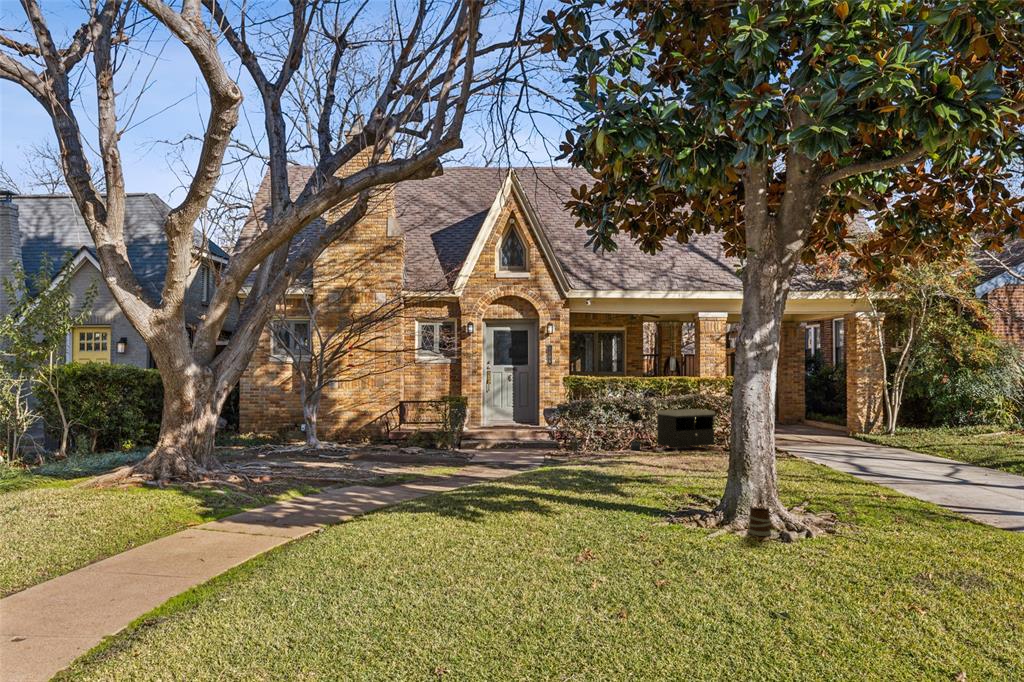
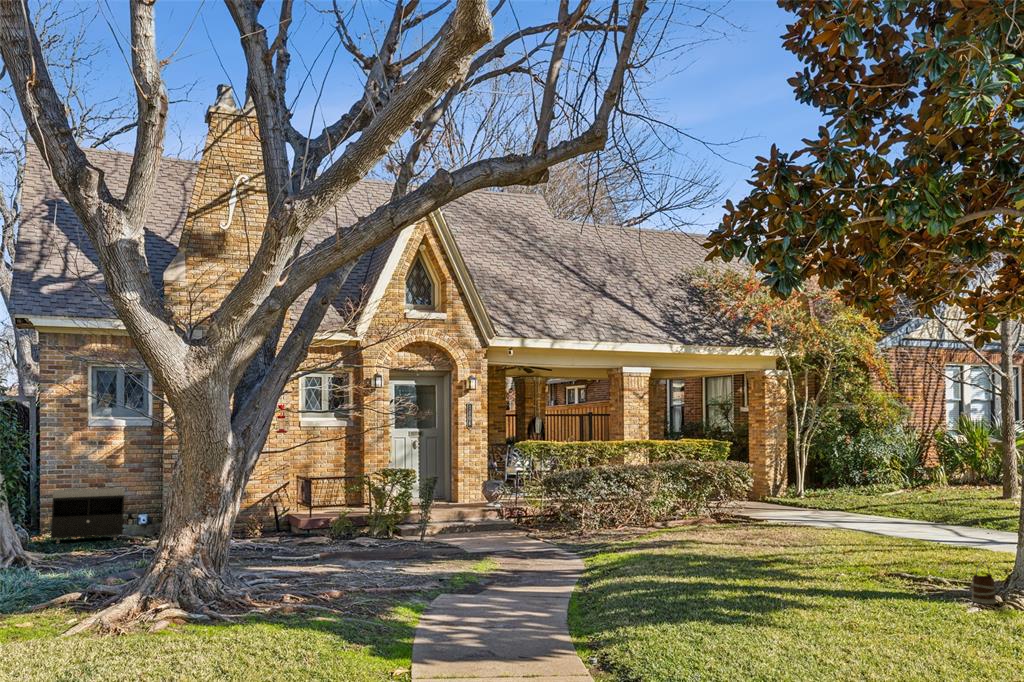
potted plant: present [624,408,650,450] -> none [606,475,638,527]
storage bench: present [657,409,715,451] -> present [51,488,125,543]

